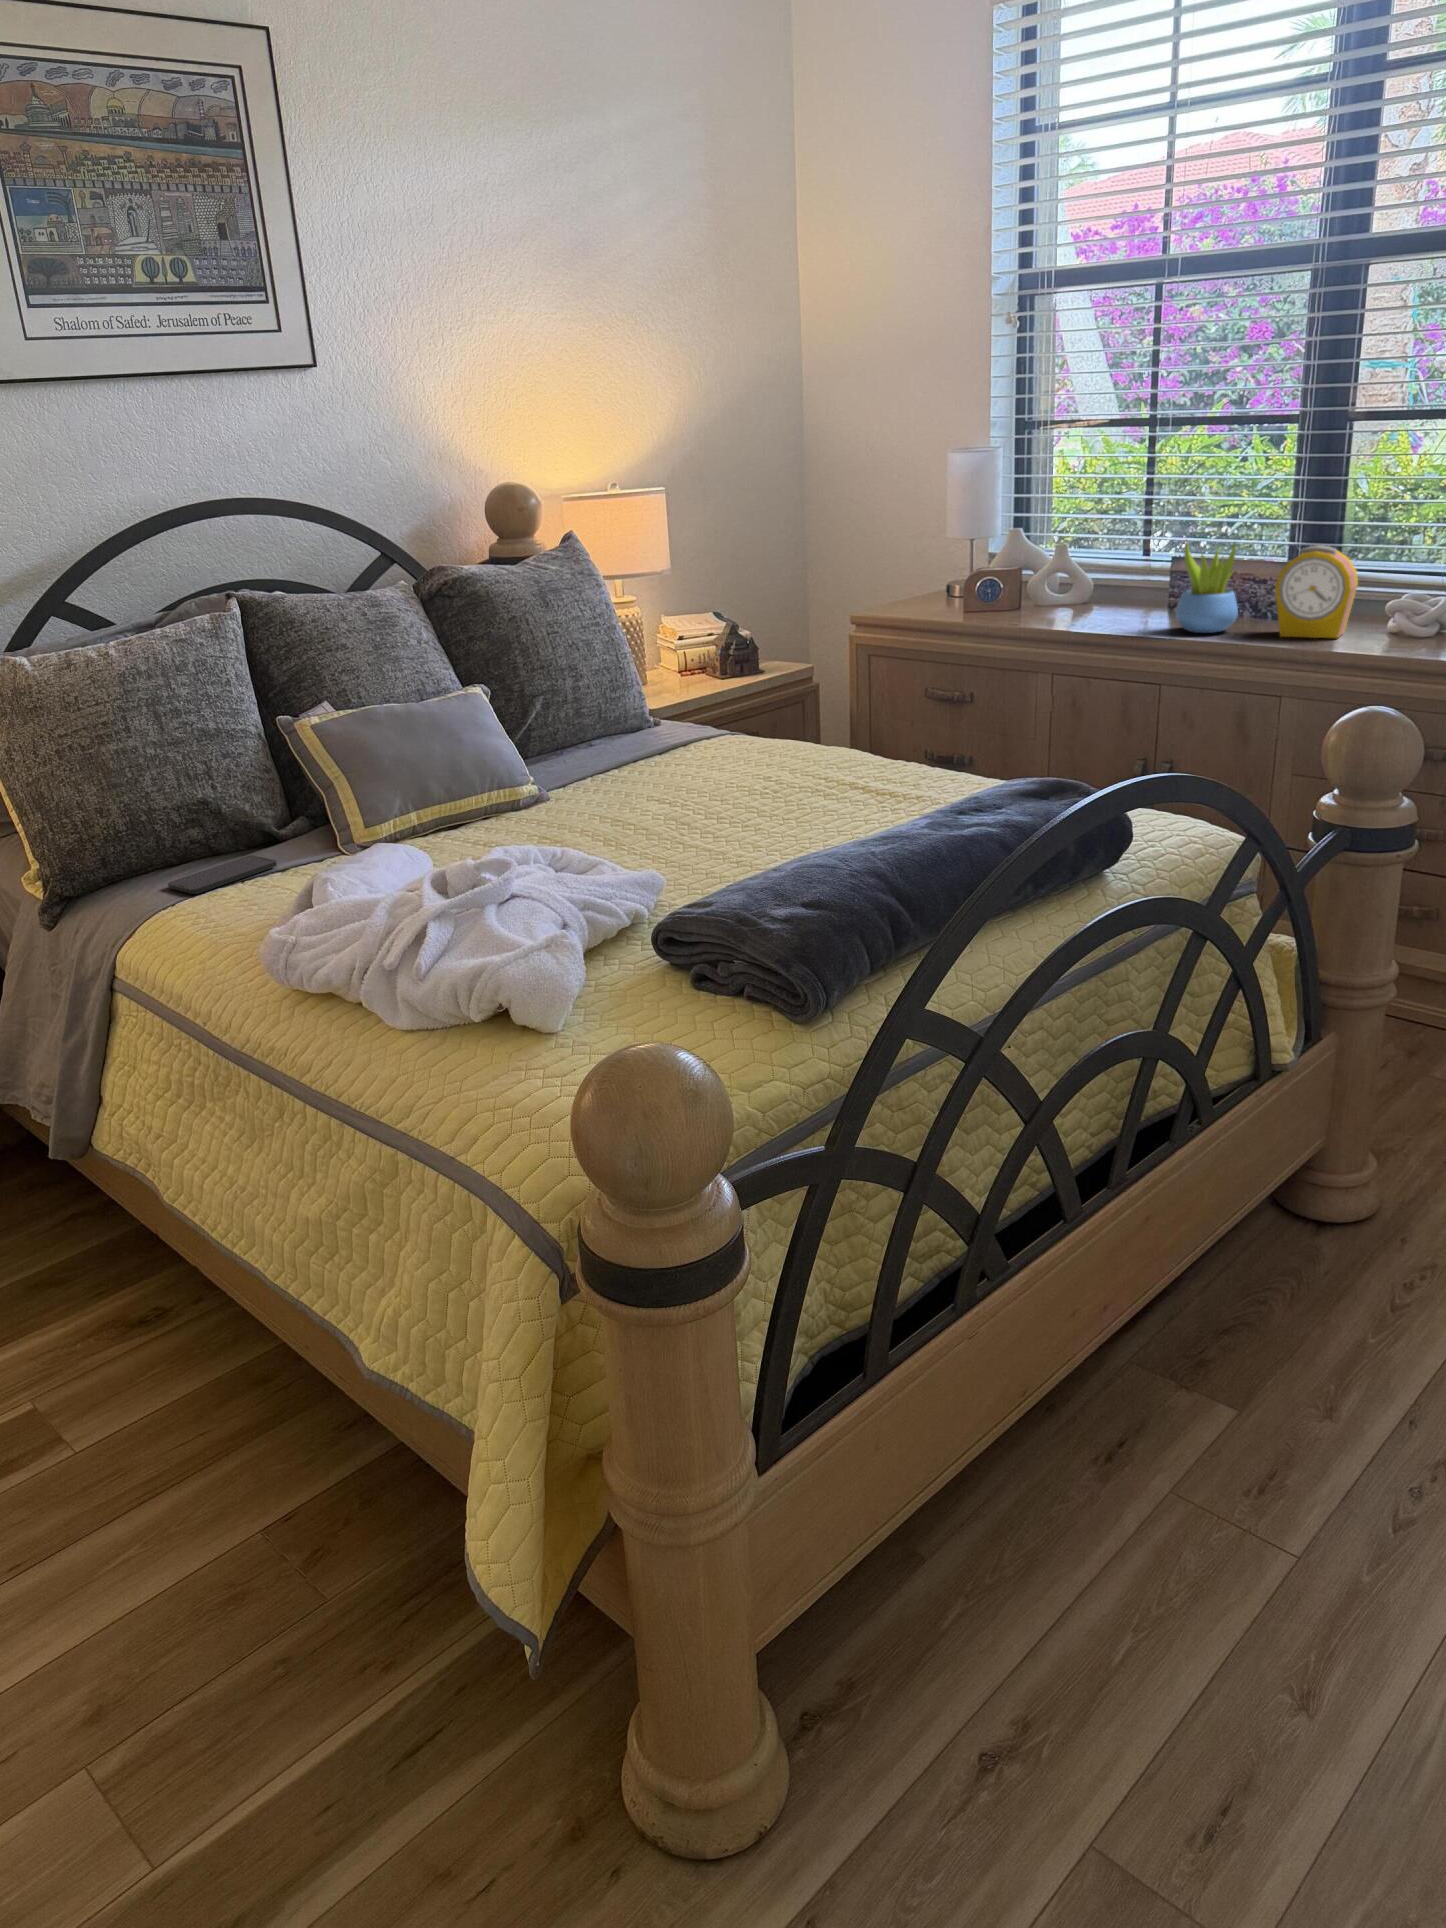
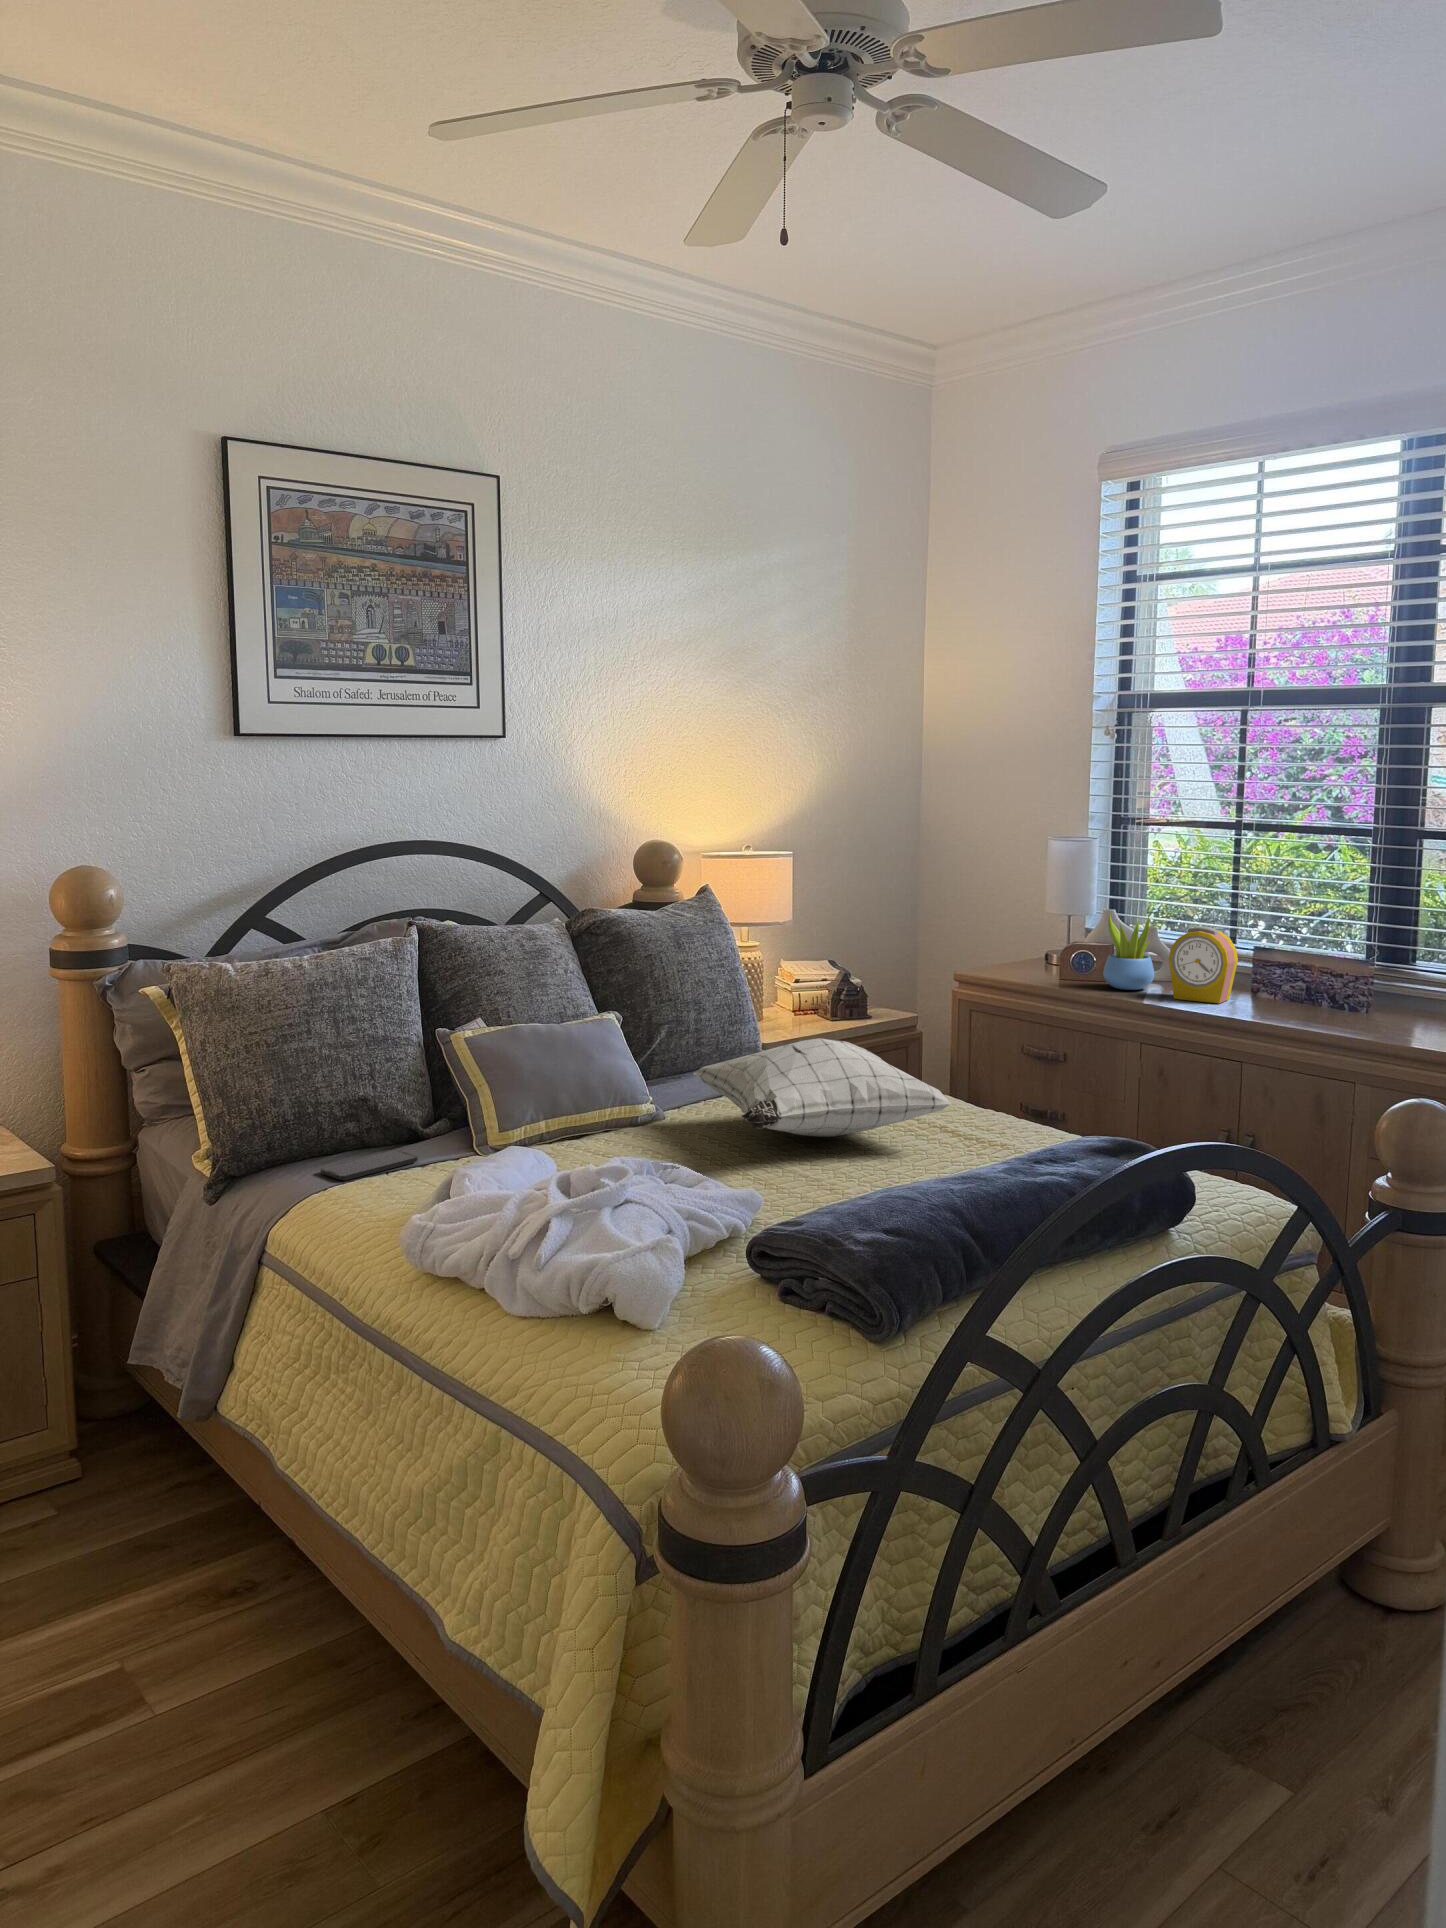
succulent plant: present [1176,540,1238,633] -> present [1103,914,1154,990]
alarm clock: present [1275,545,1358,638] -> present [1168,926,1238,1003]
pillow: none [573,694,861,803] -> present [693,1038,952,1137]

